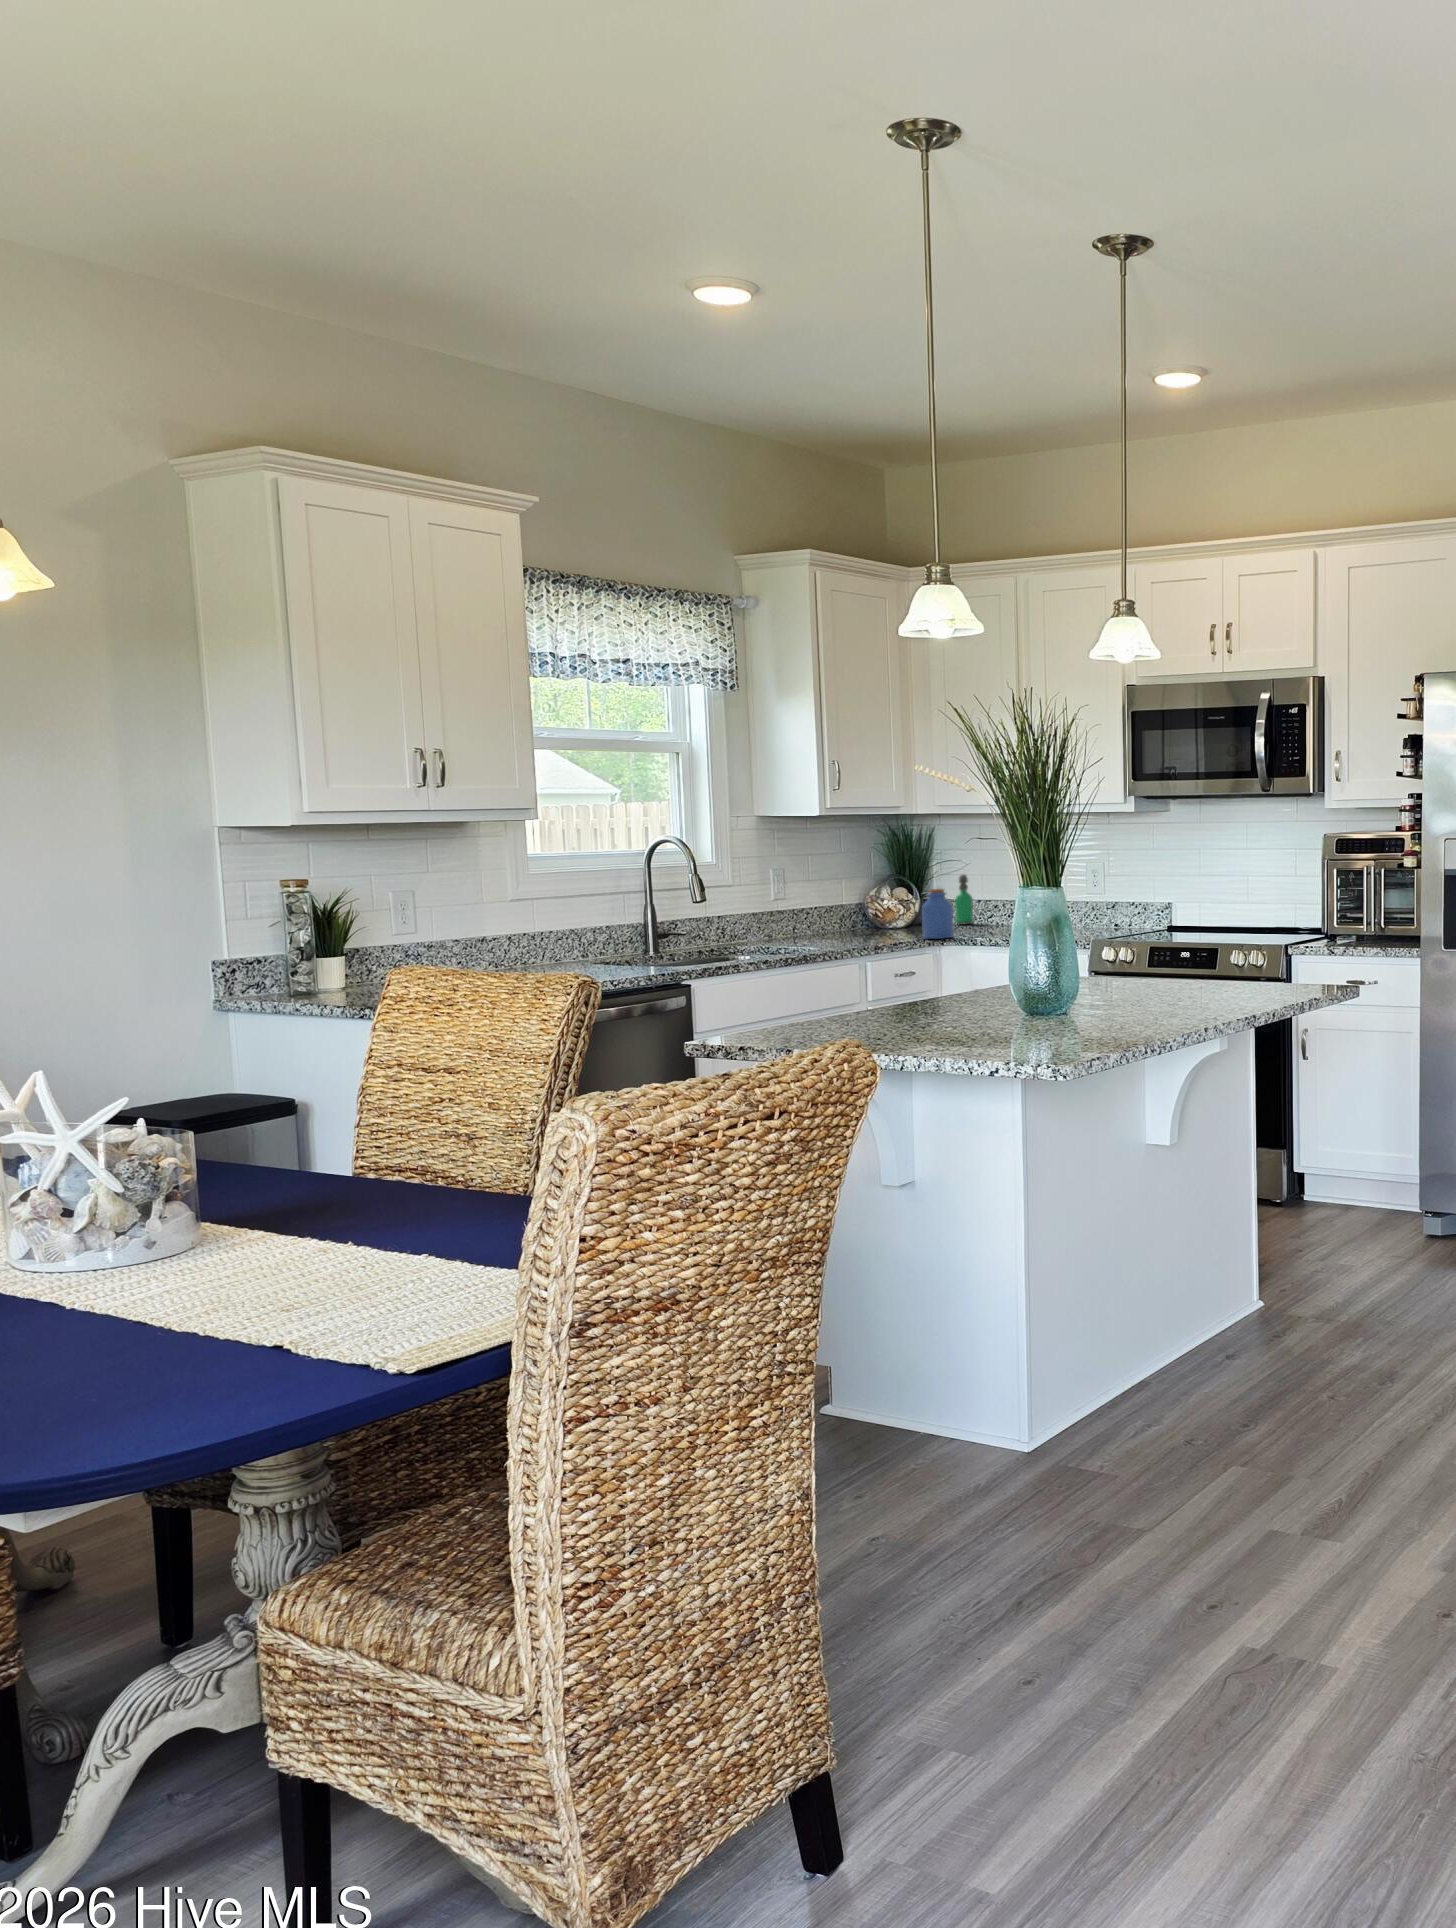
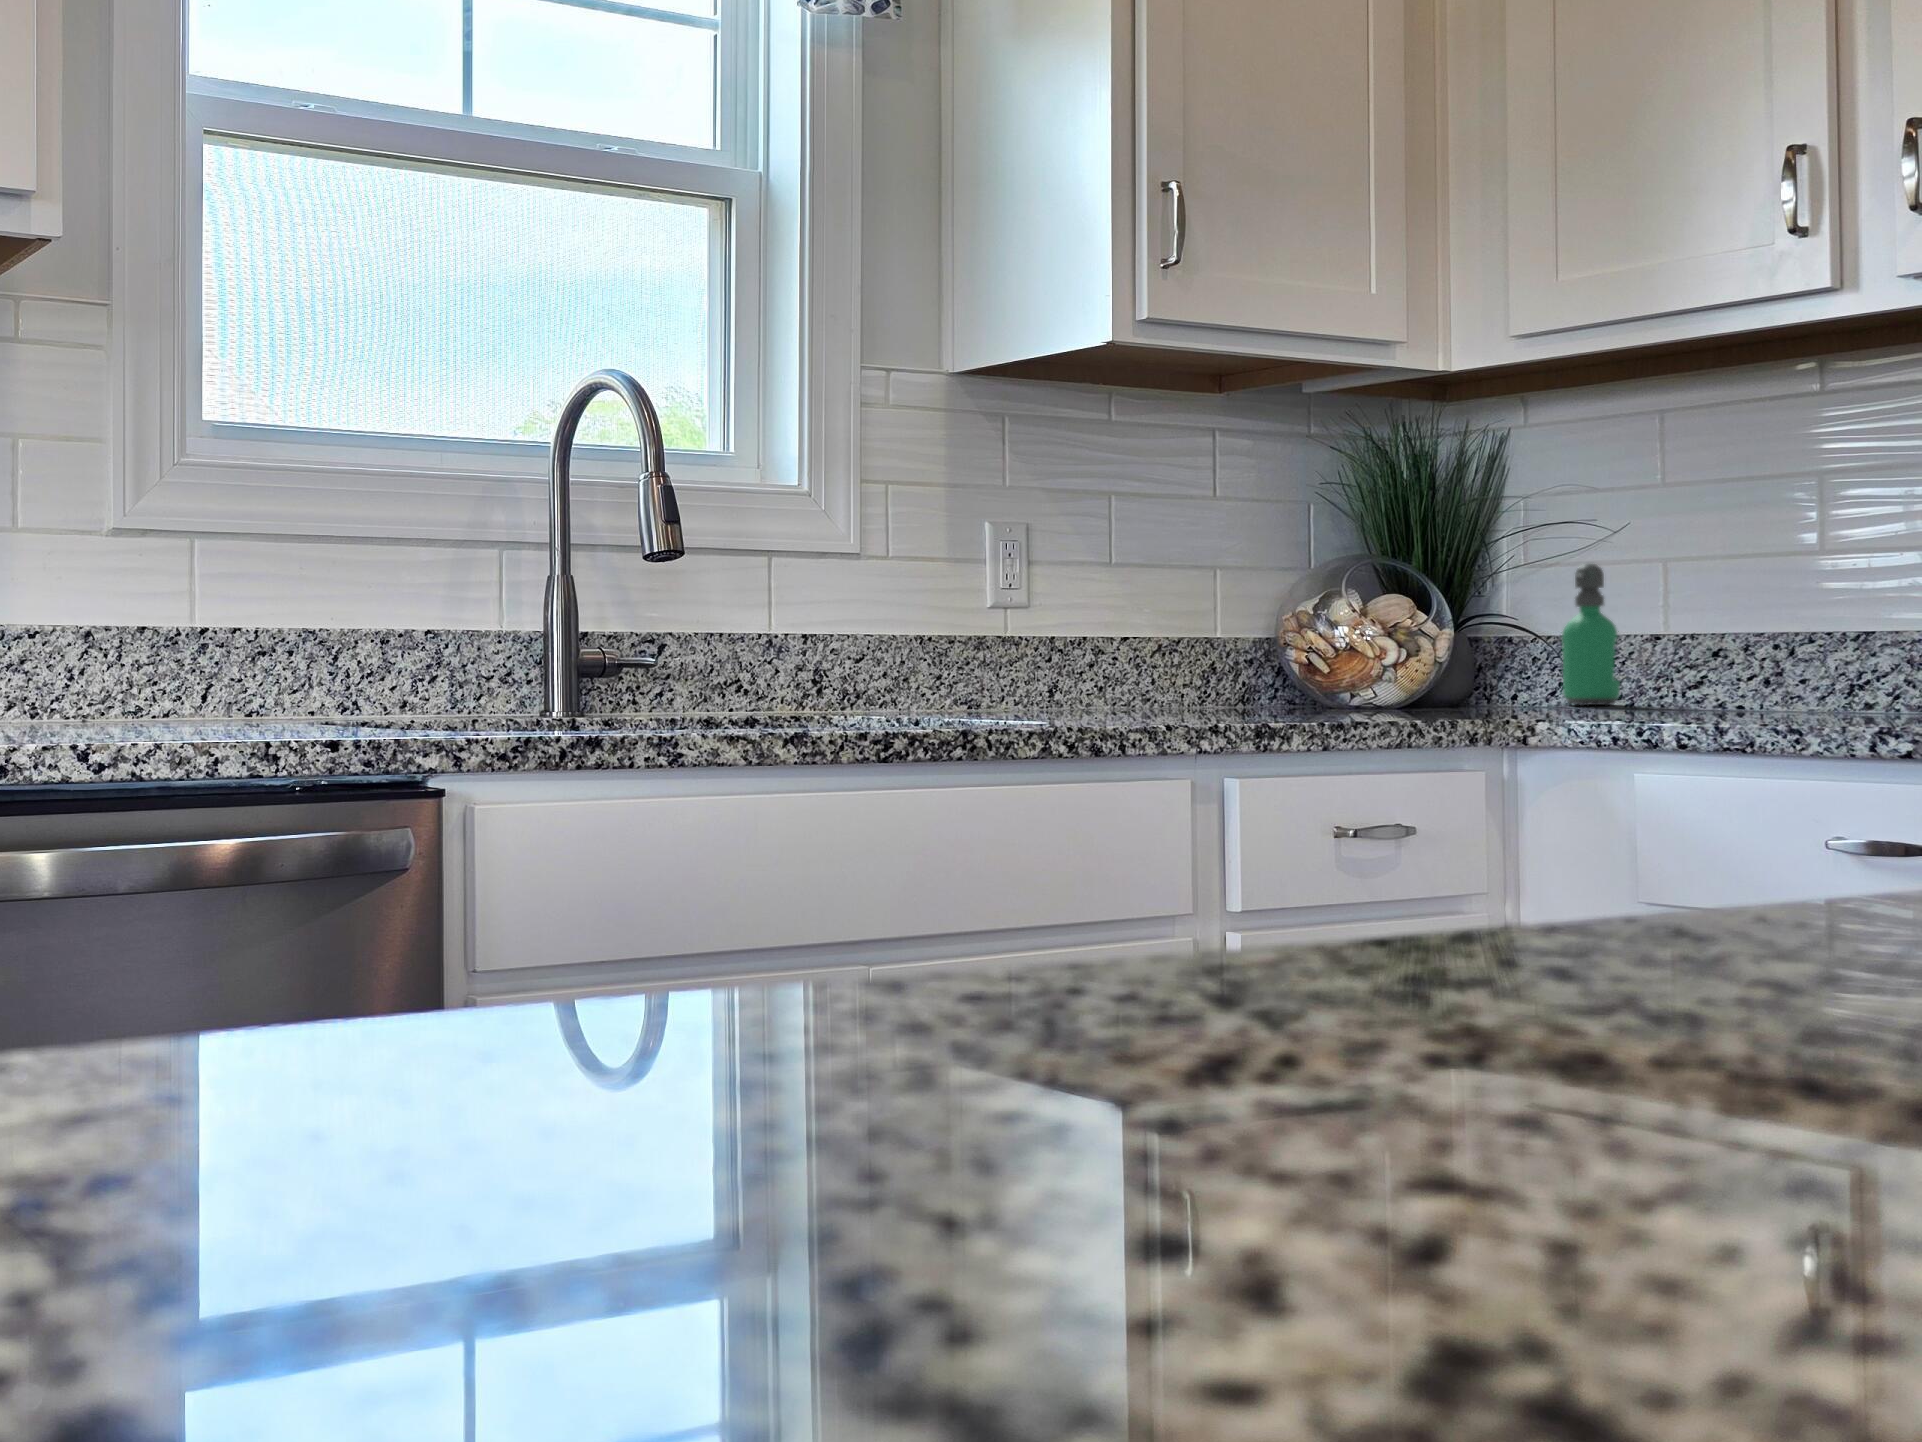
jar: present [922,889,954,939] -> none [1449,578,1559,731]

